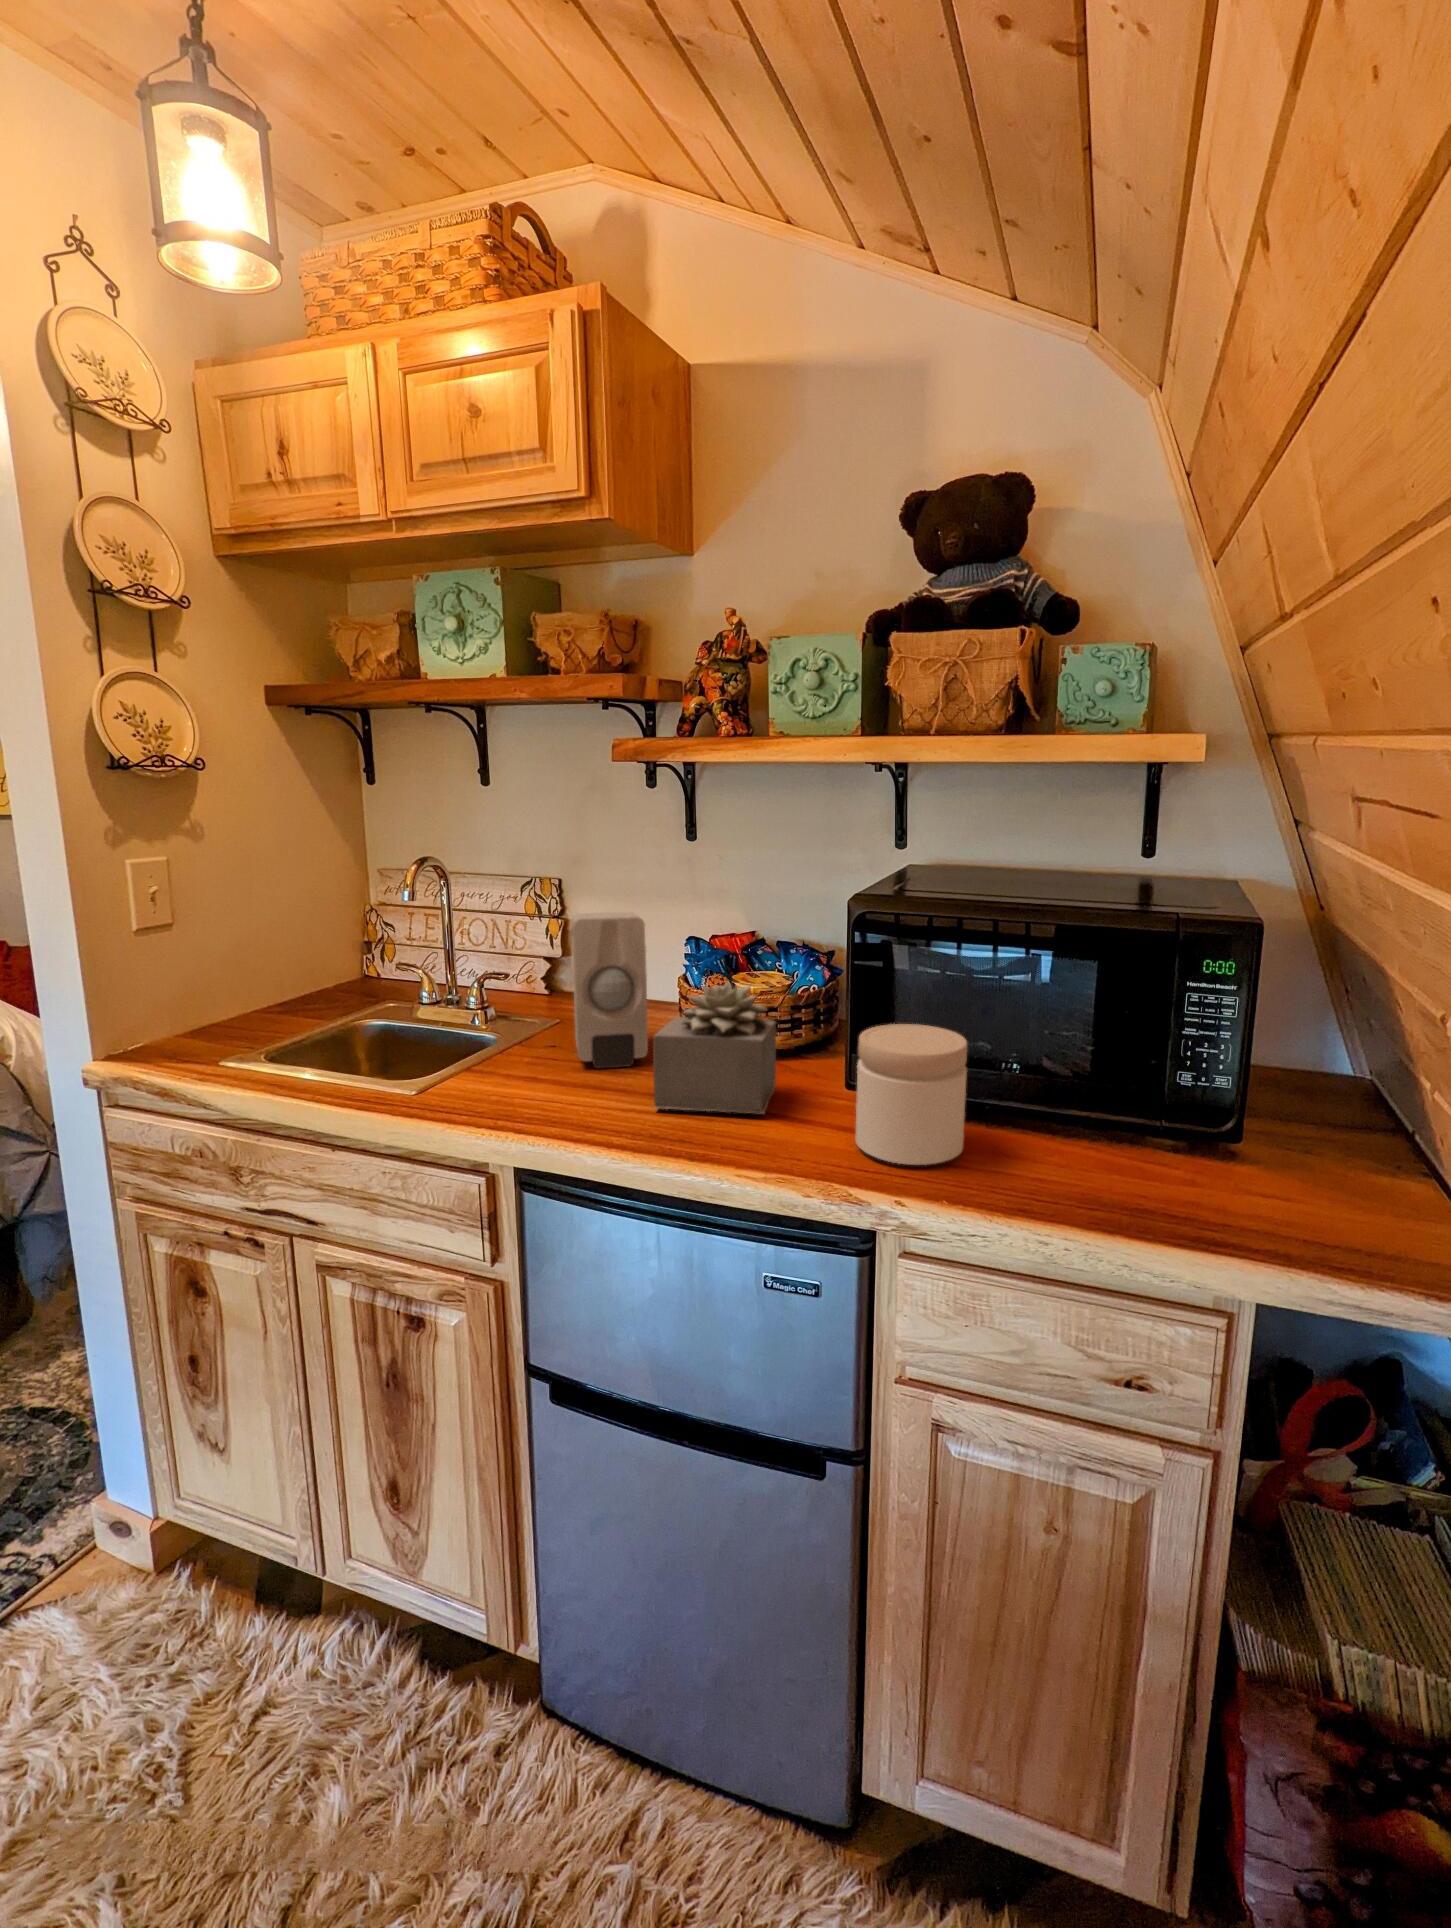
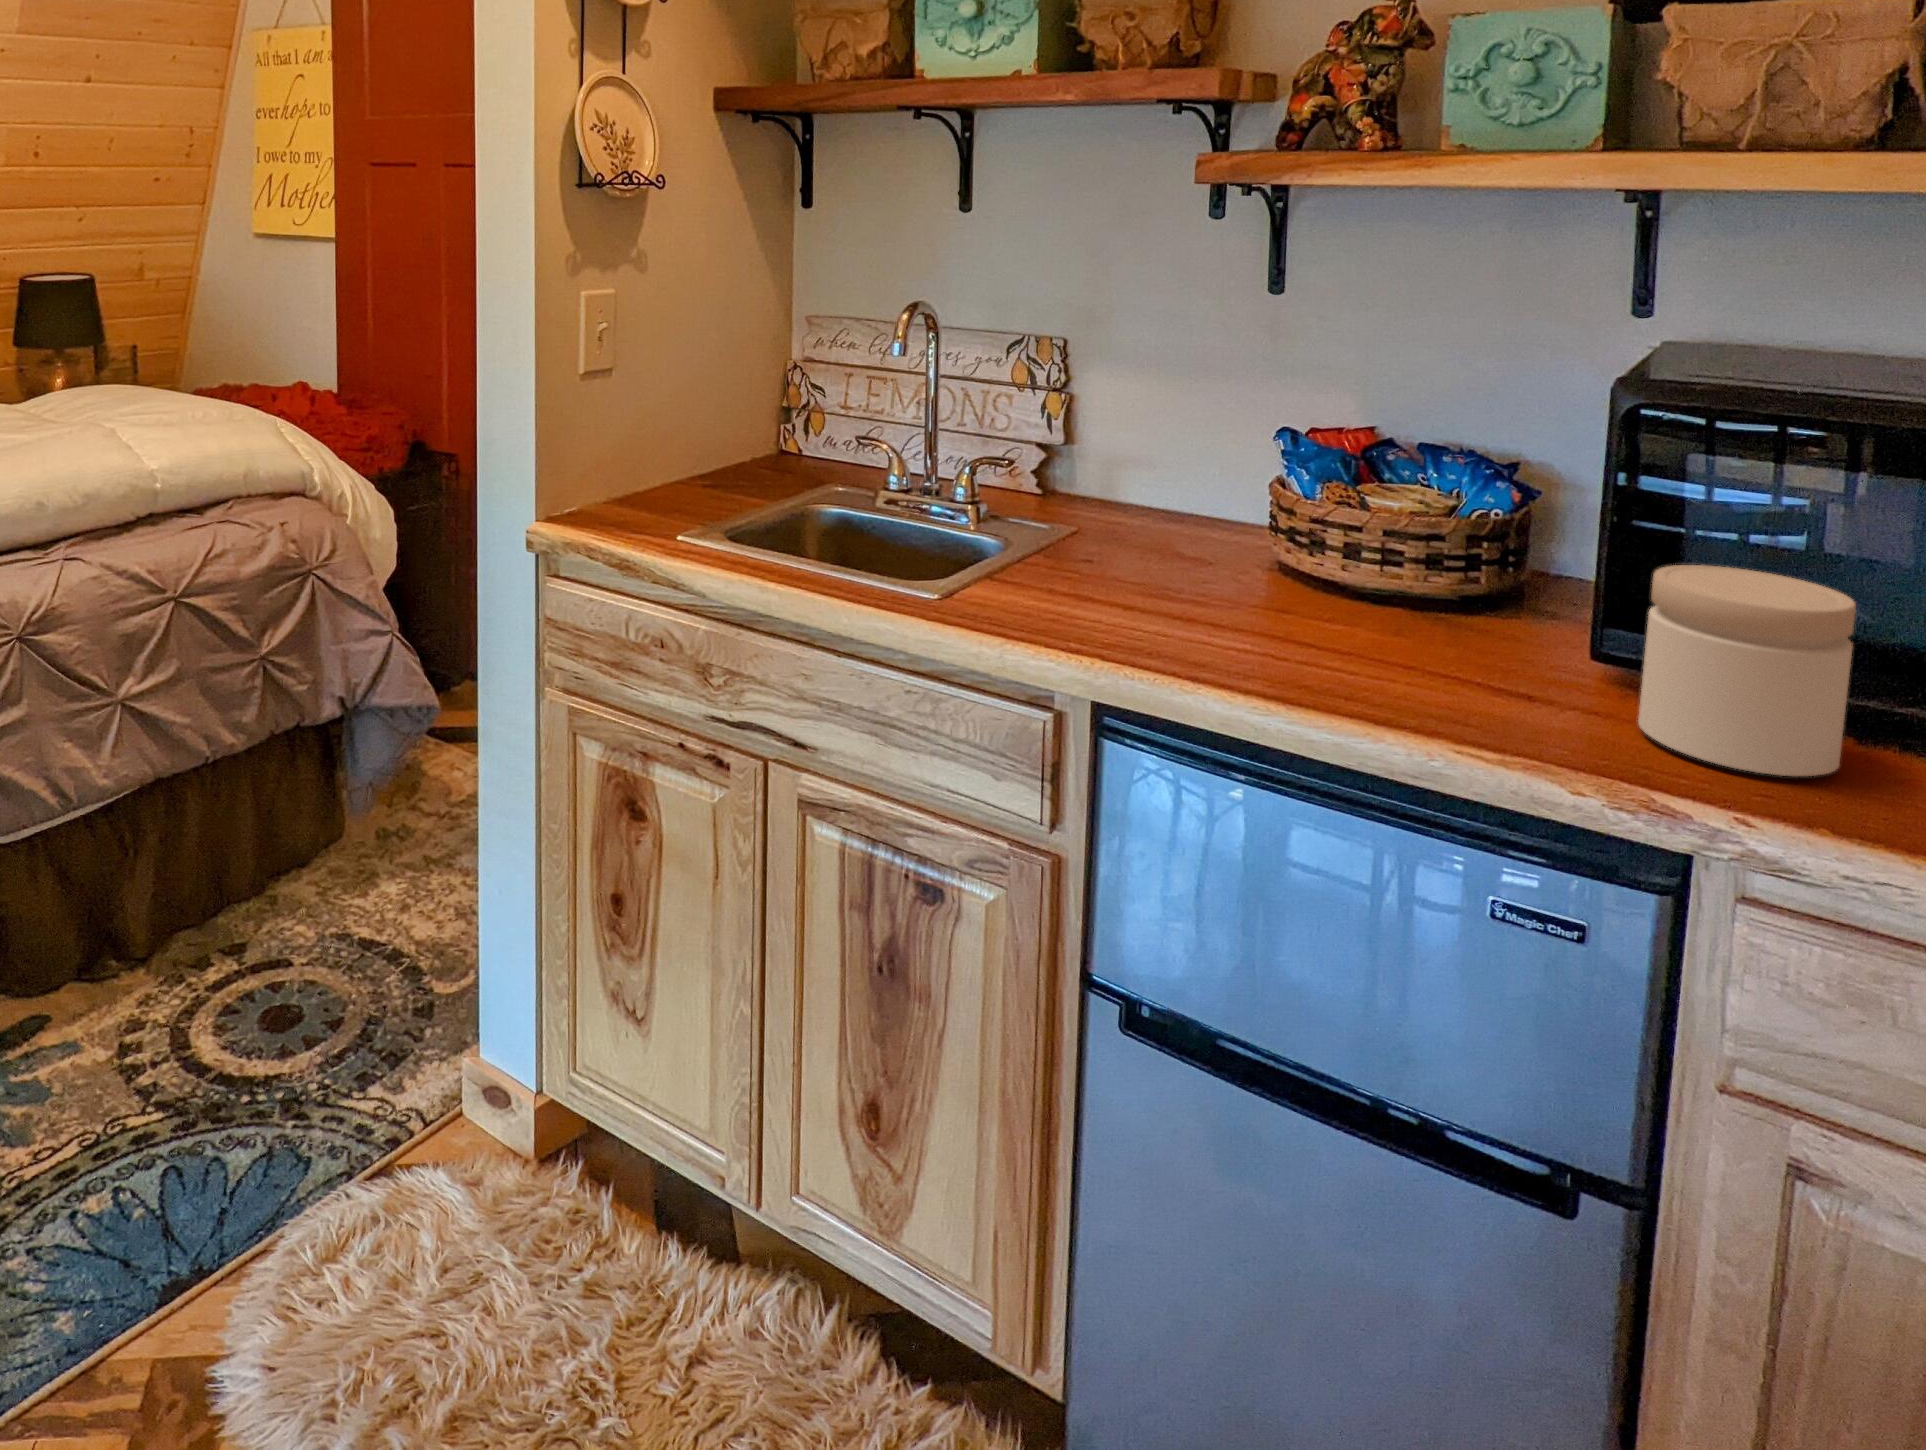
soap dispenser: present [571,912,648,1068] -> none [1116,383,1247,594]
succulent plant: present [653,982,776,1113] -> none [1287,484,1470,676]

